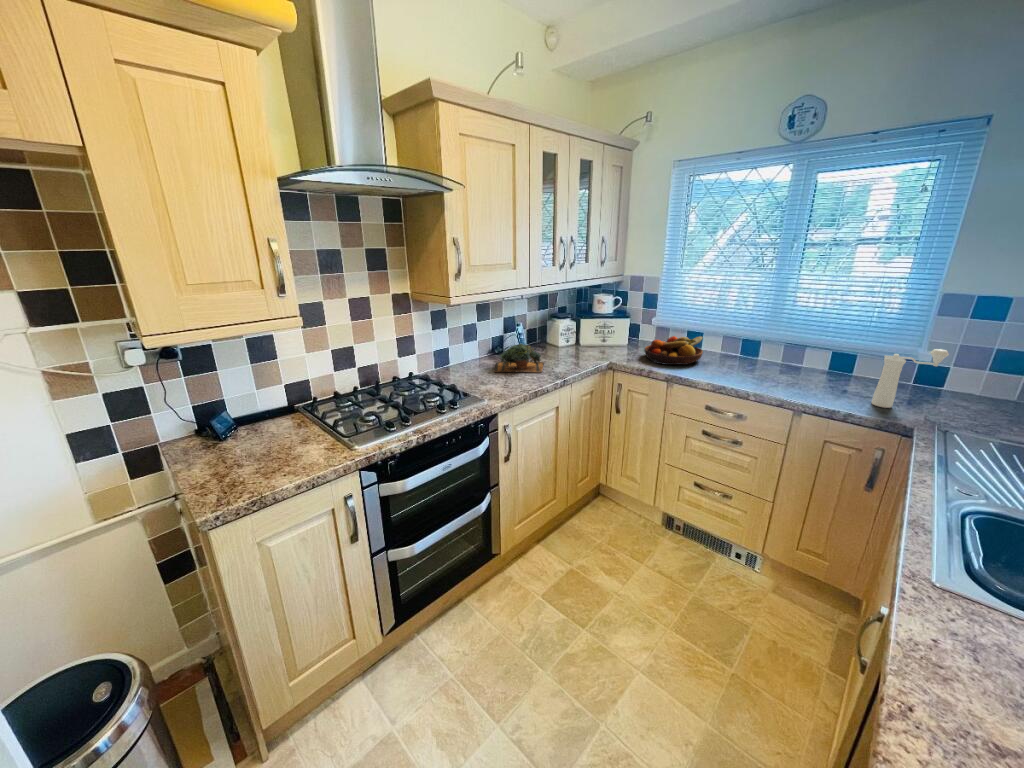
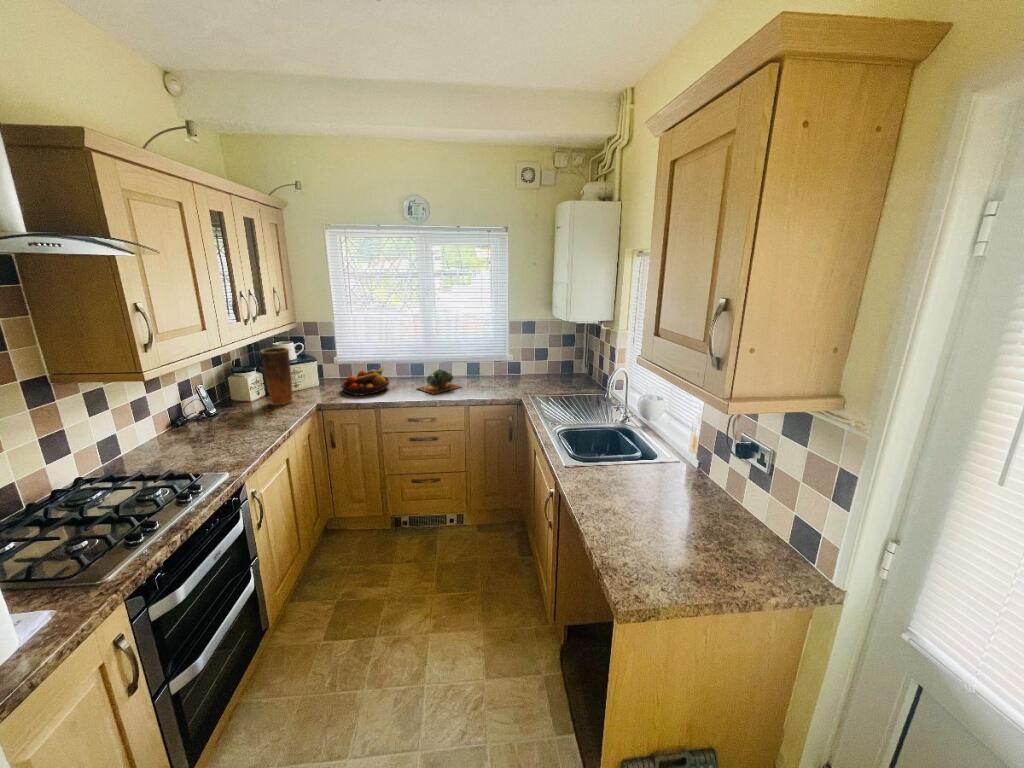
vase: none [572,297,598,356] -> present [261,347,293,405]
succulent plant: present [495,344,544,373] -> present [417,369,461,394]
pepper mill: present [872,349,949,408] -> none [498,354,523,392]

